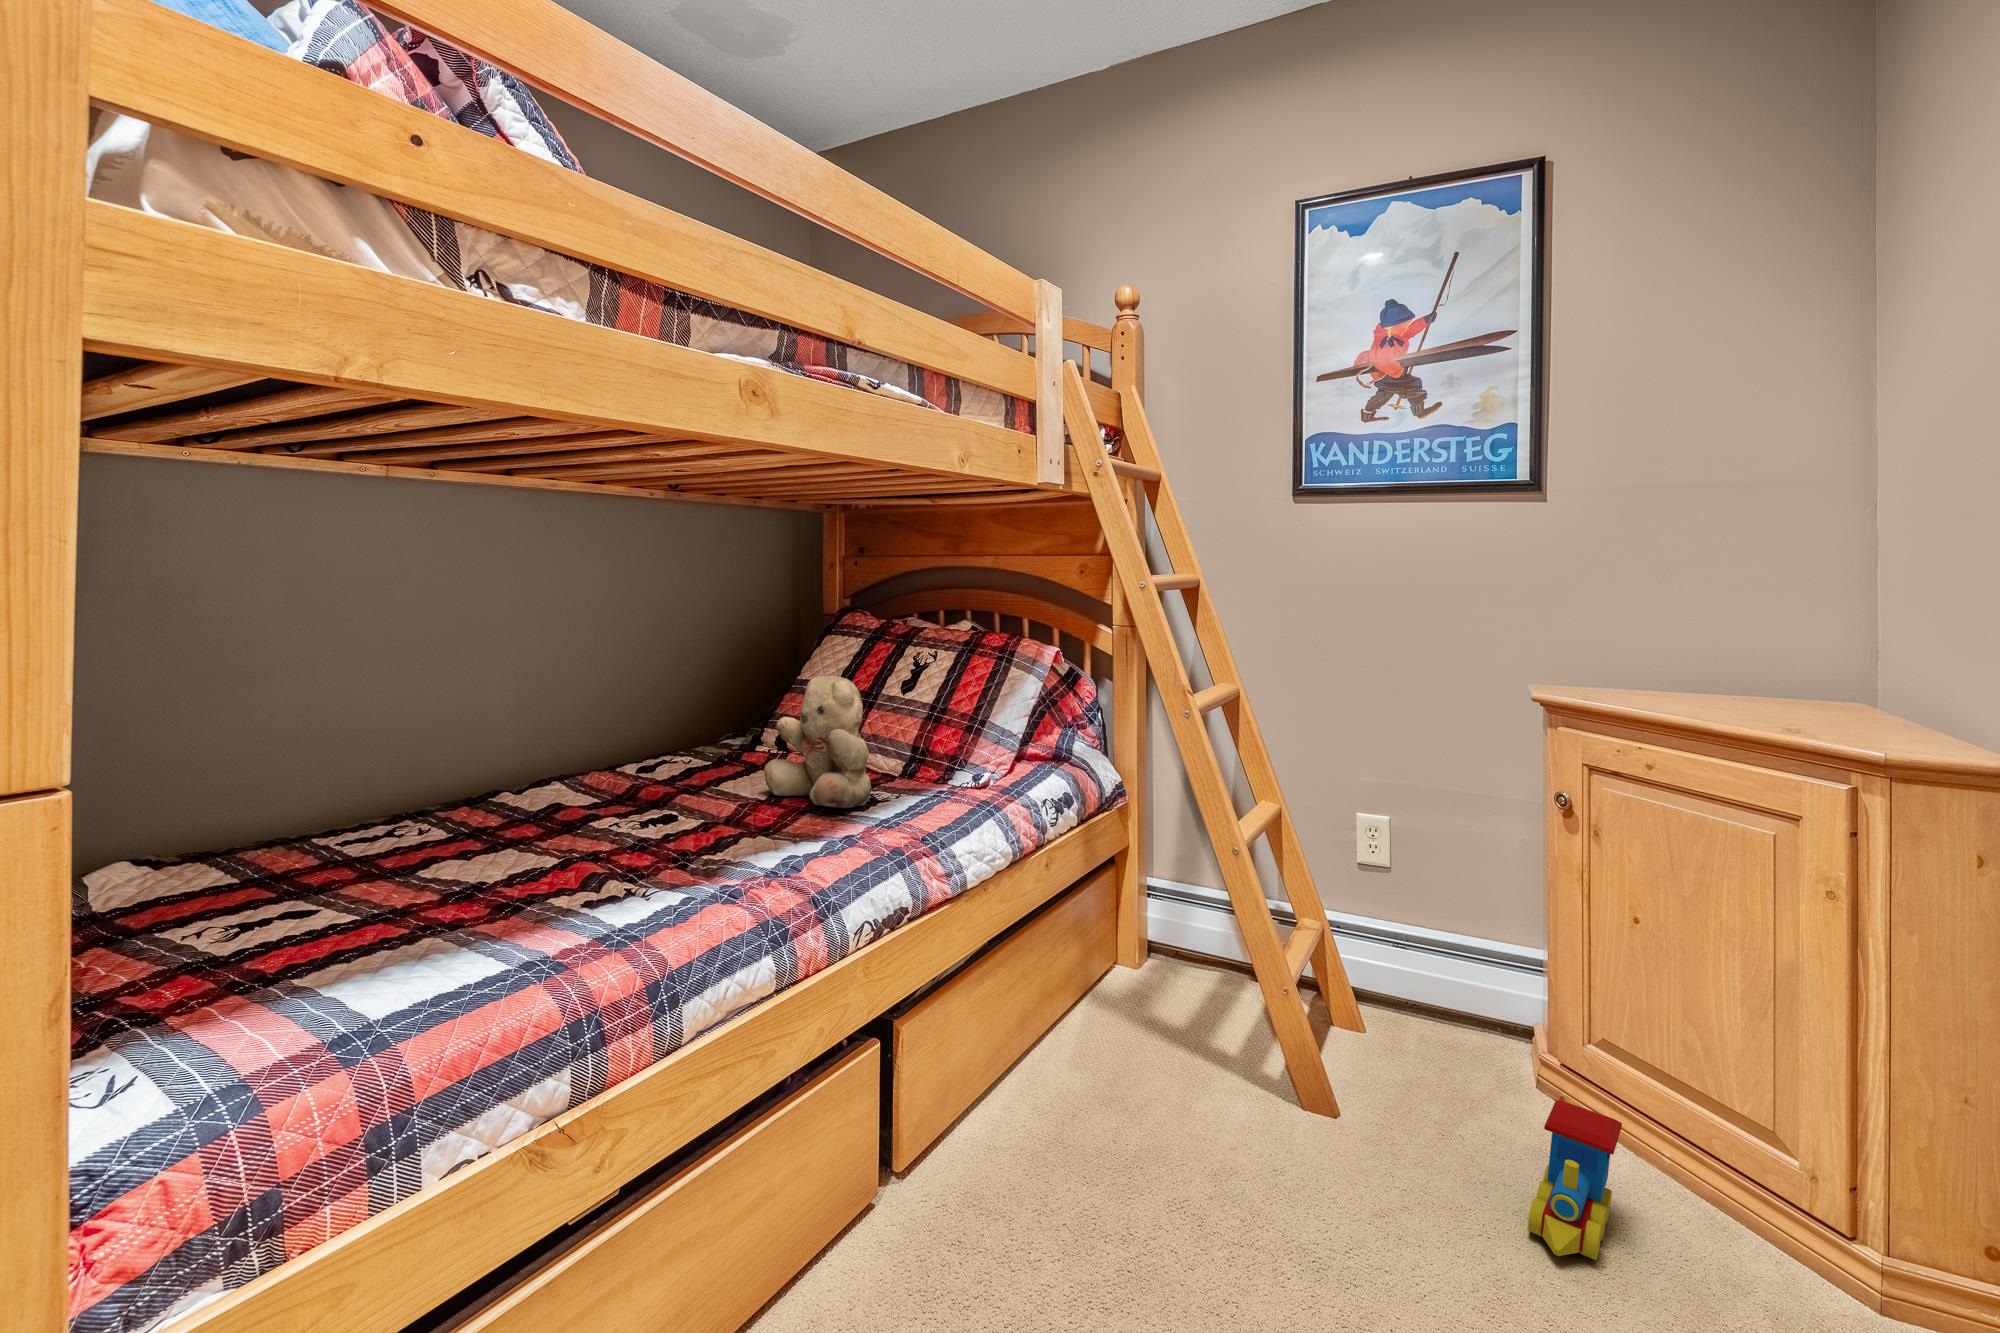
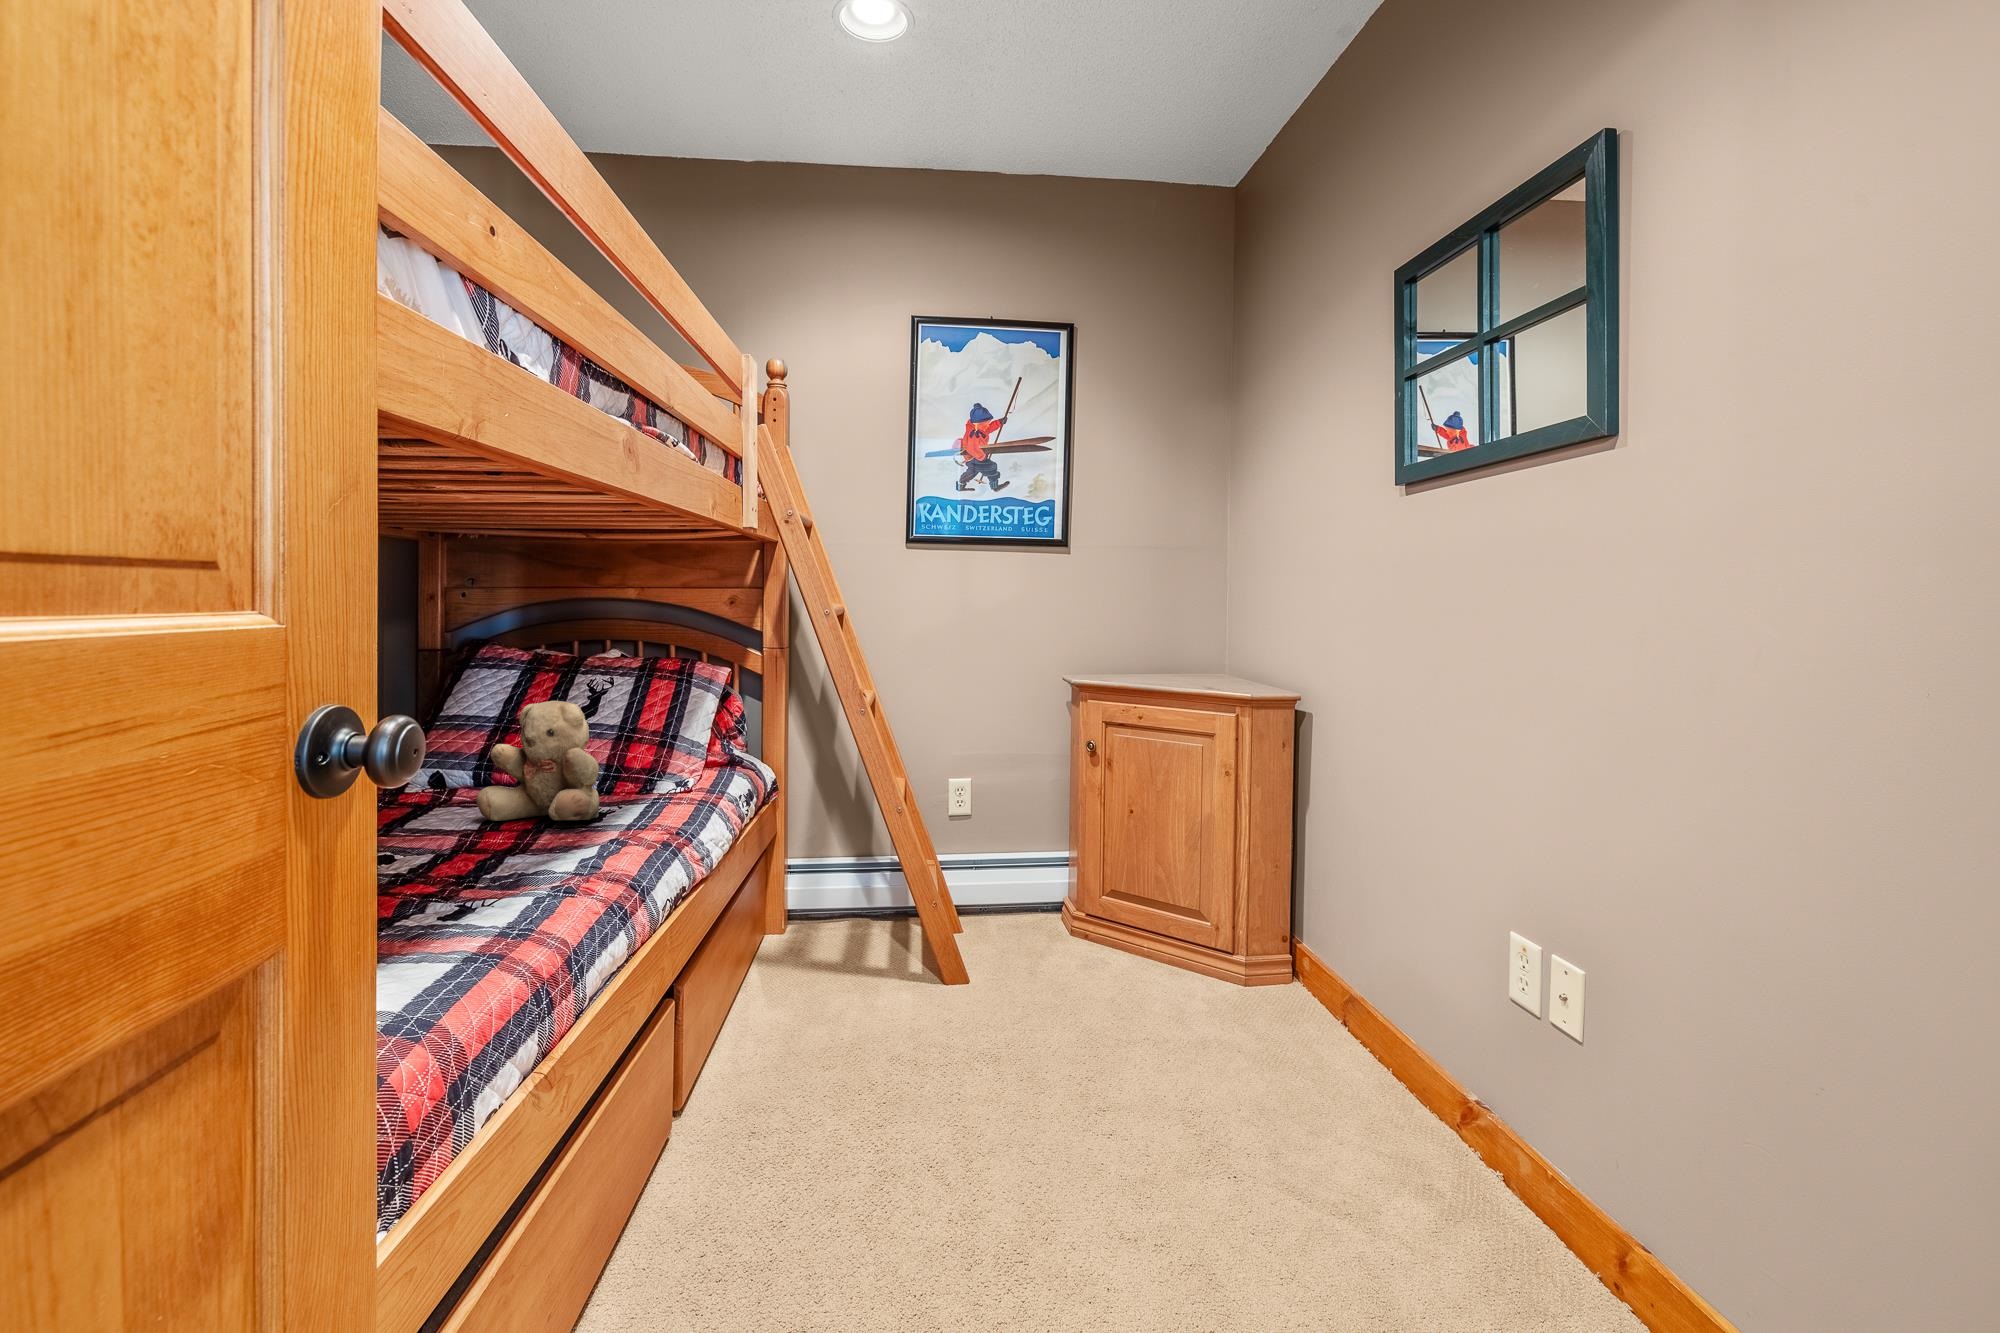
toy train: present [1528,1100,1622,1260] -> none [1125,937,1164,1027]

